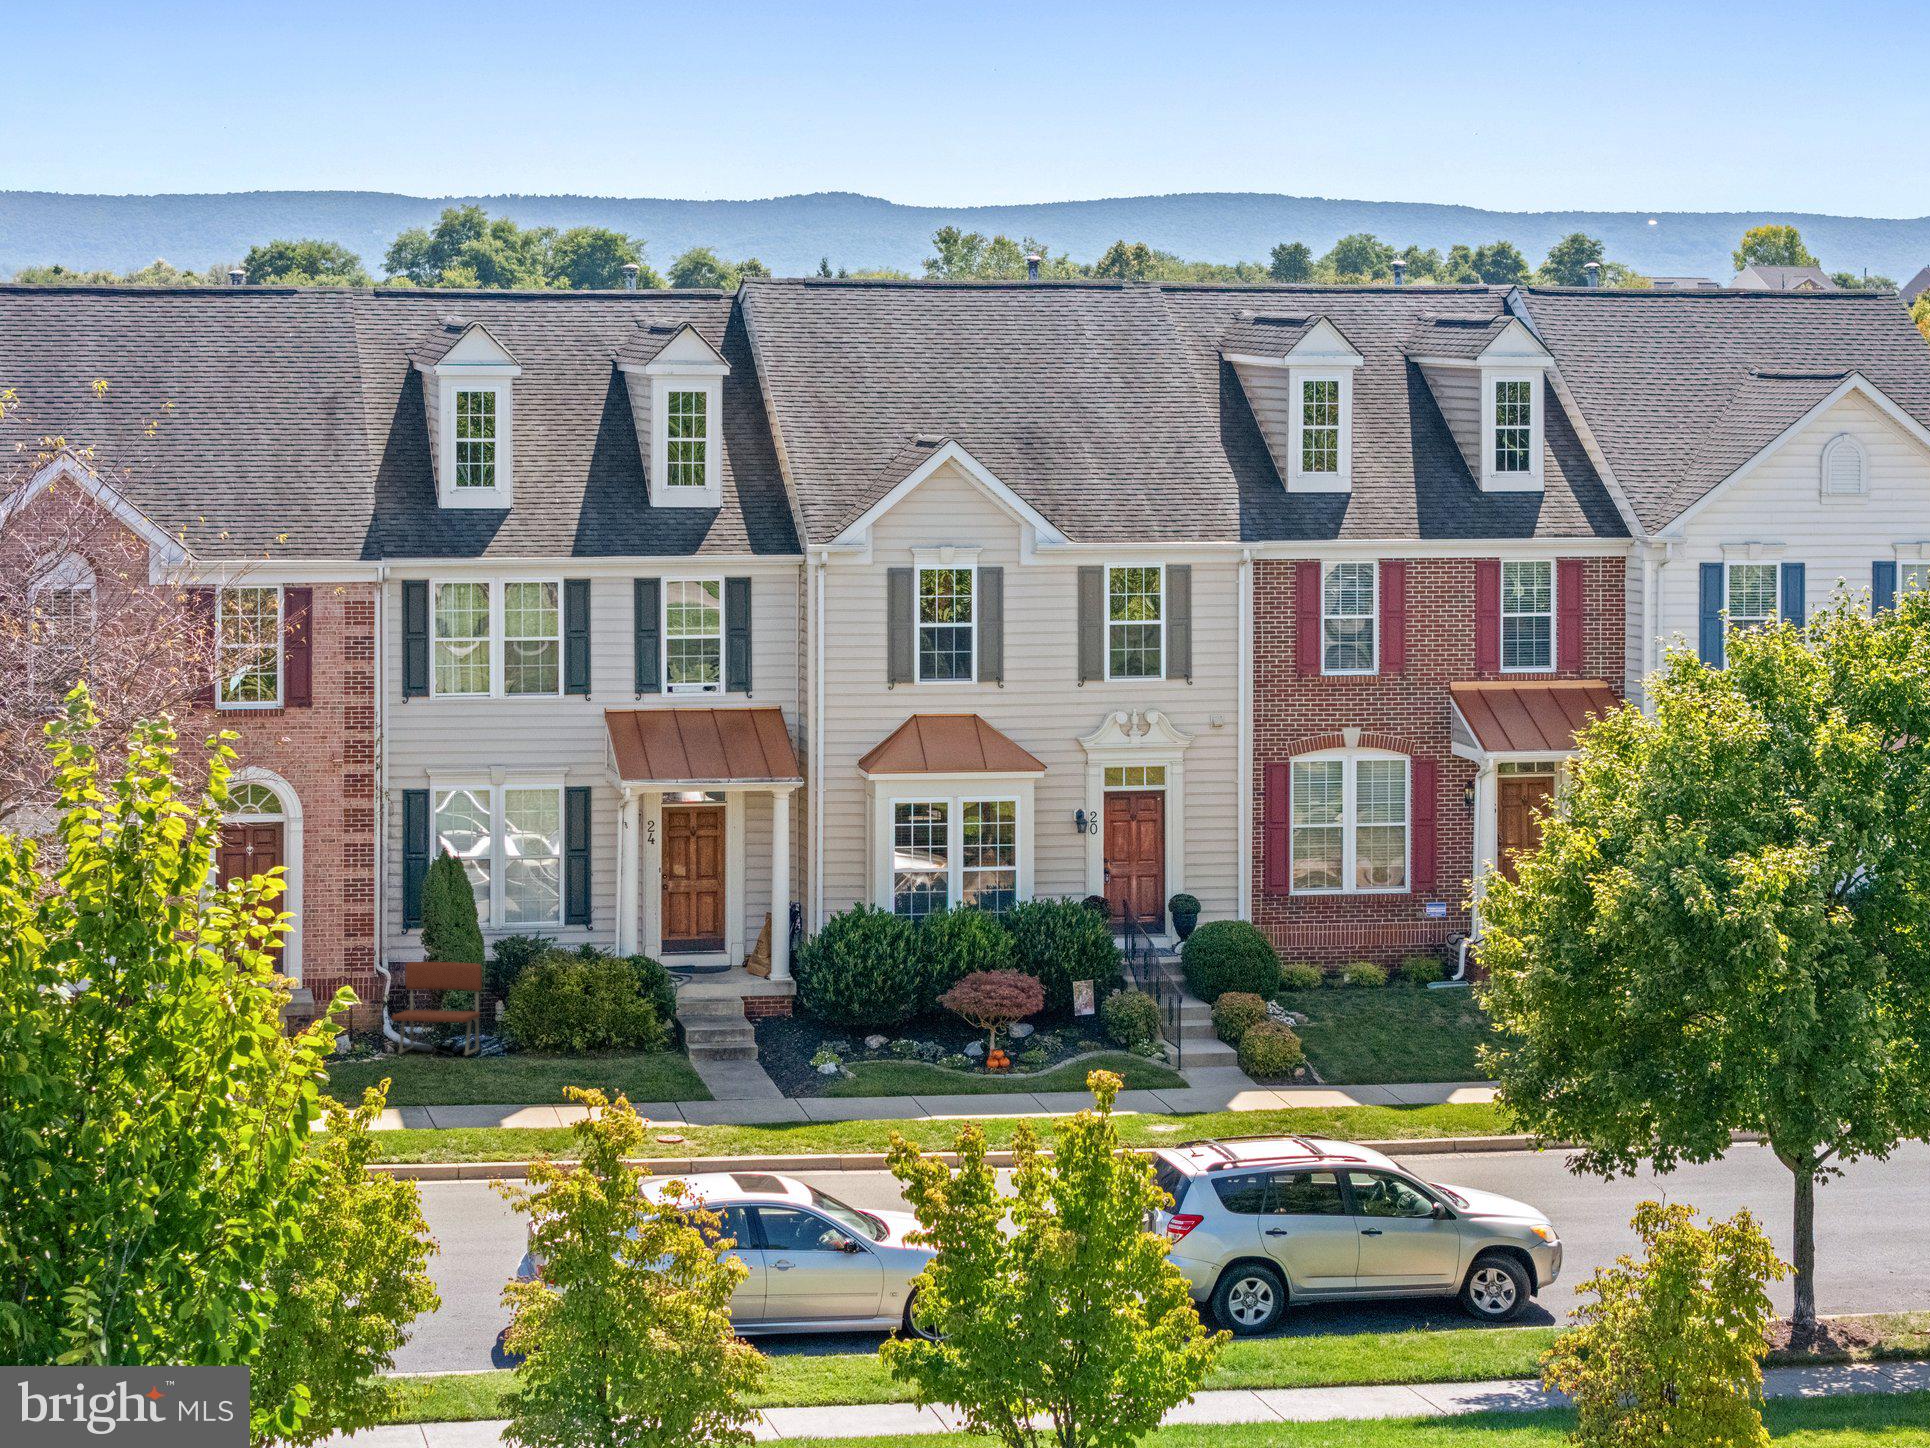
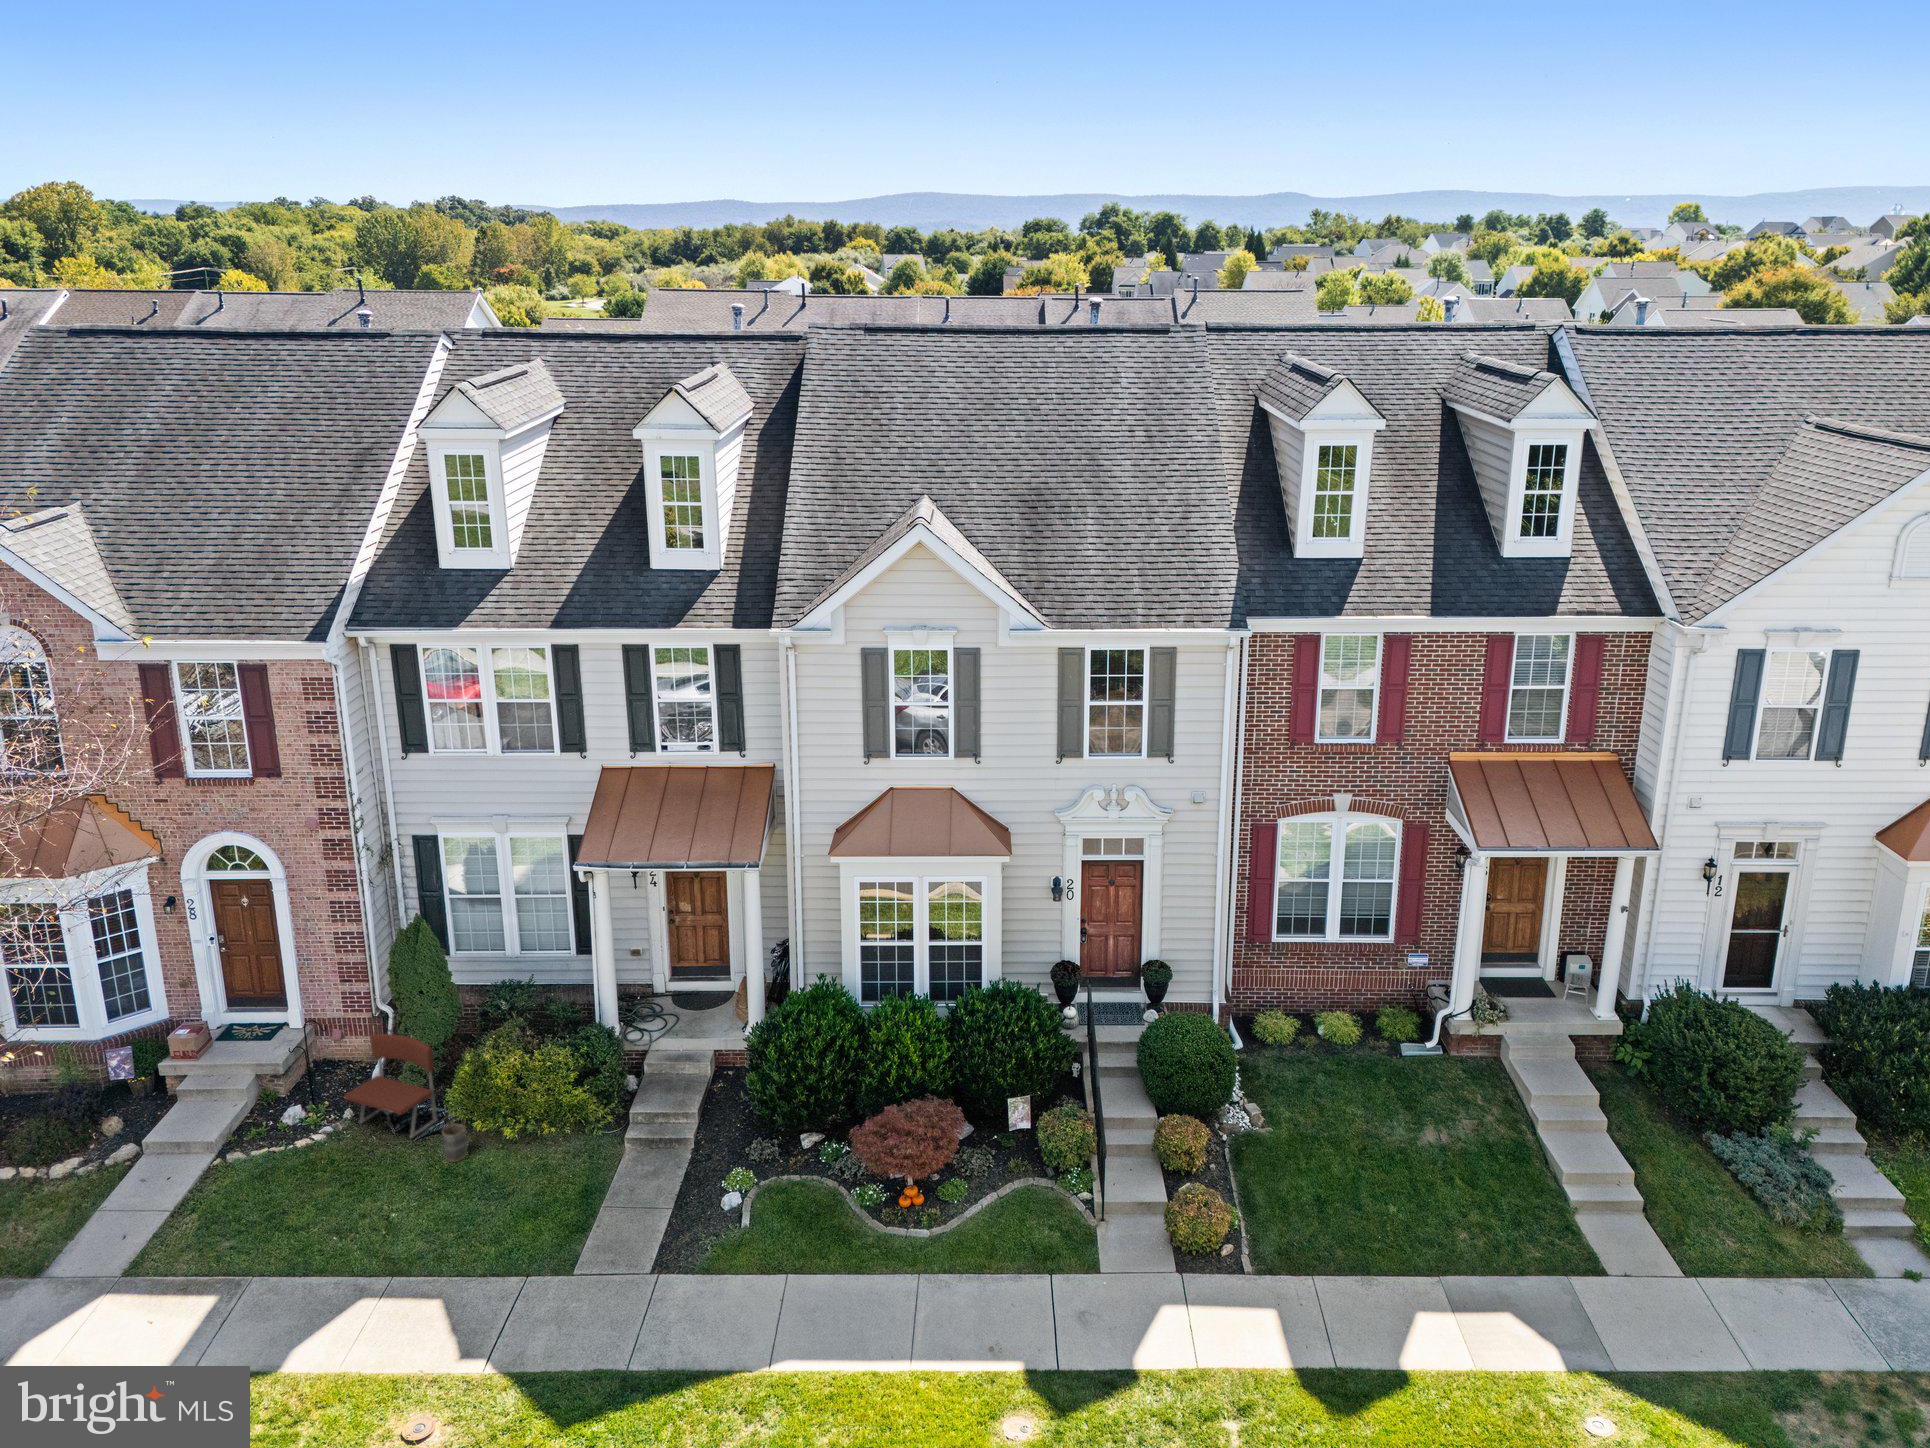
basket: none [513,1017,536,1063] -> present [442,1120,467,1162]

